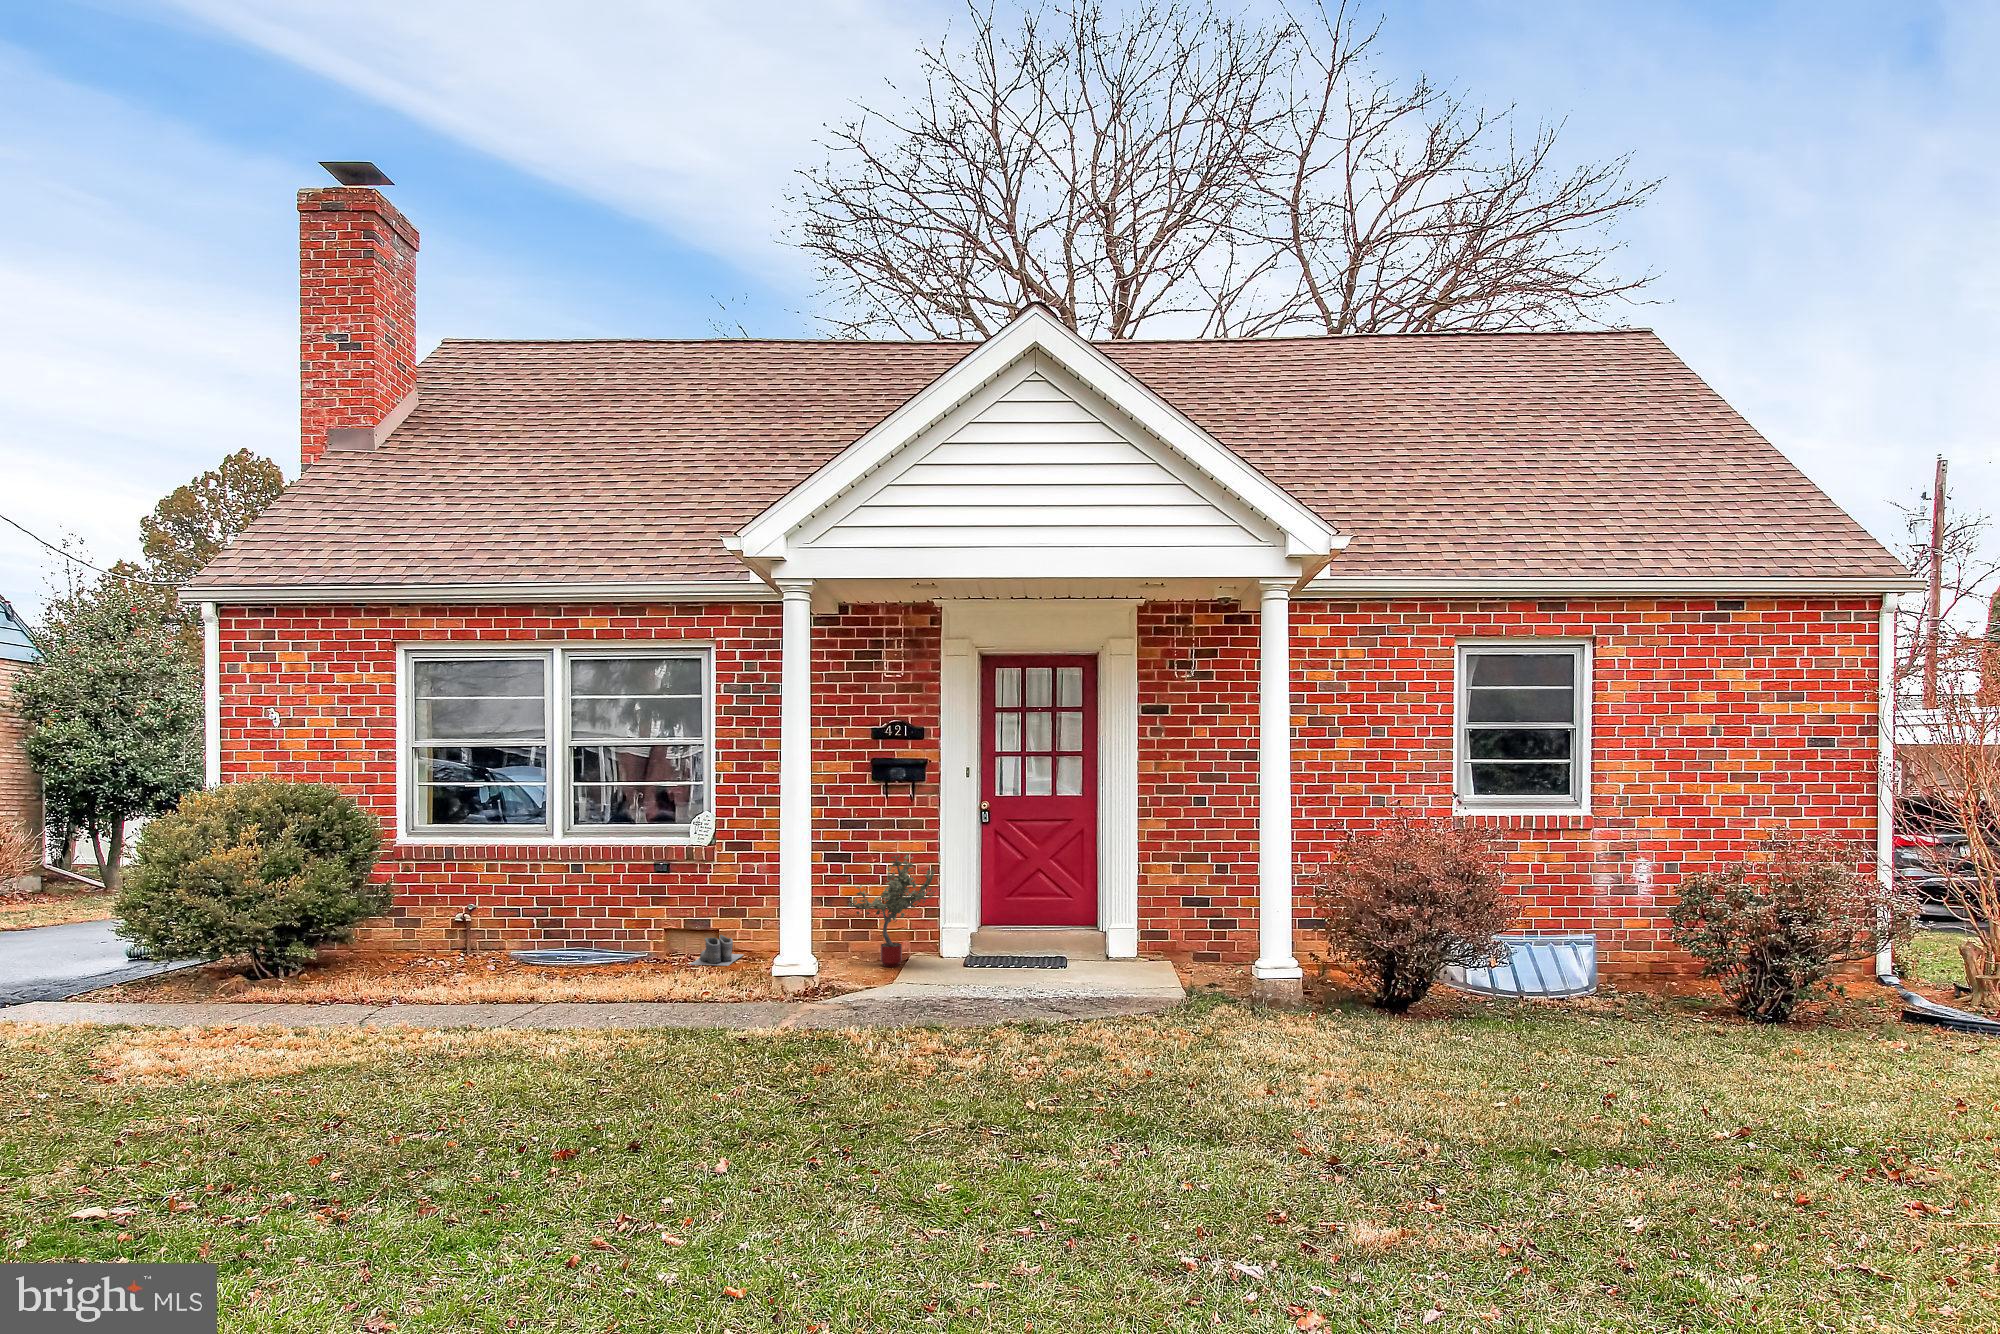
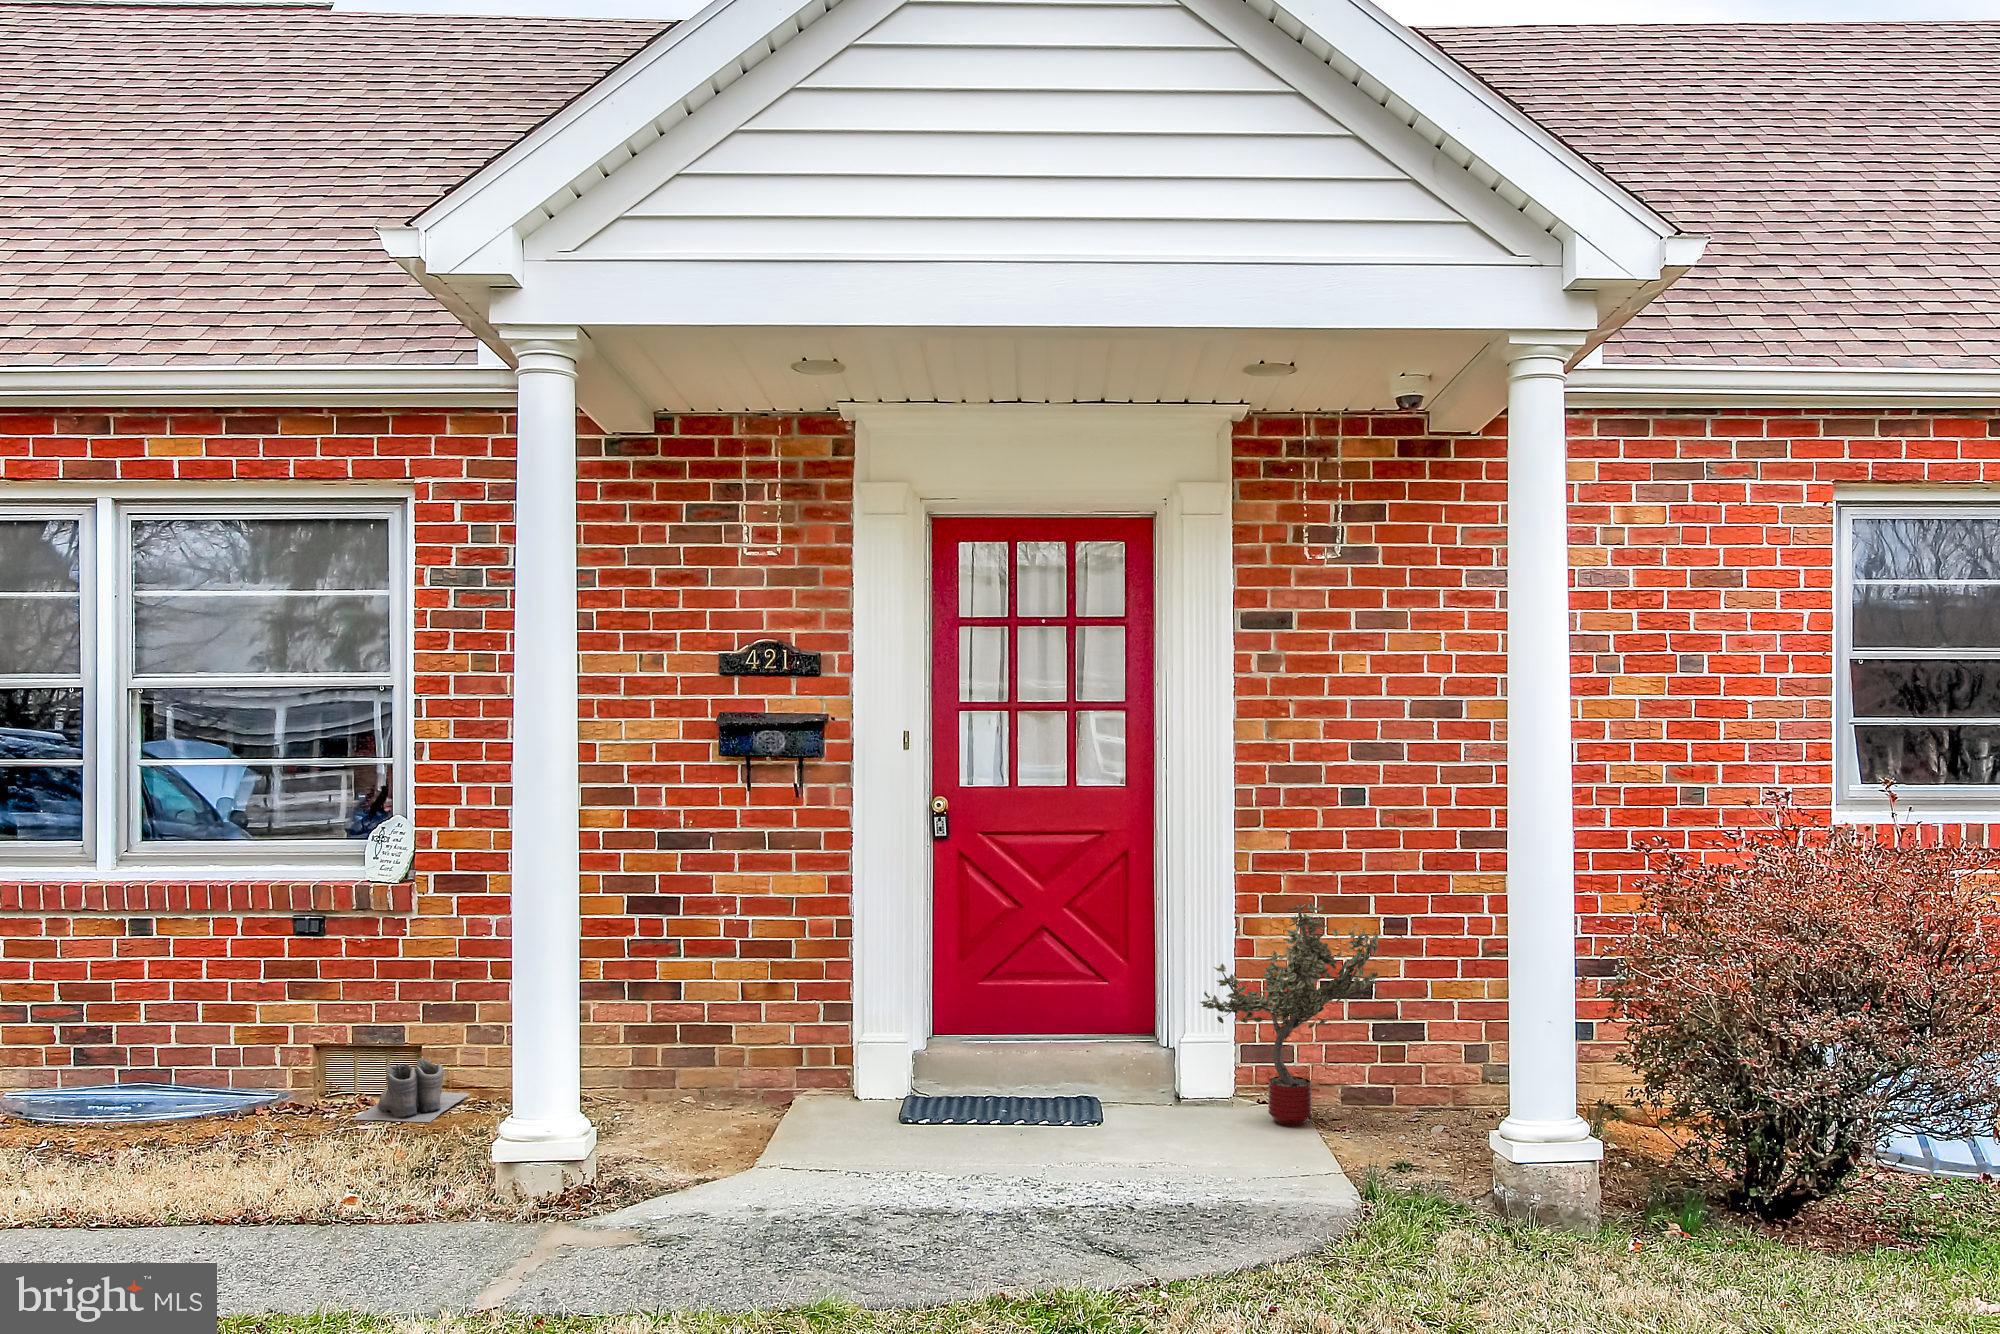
potted tree: present [849,855,936,967] -> present [1200,902,1379,1126]

